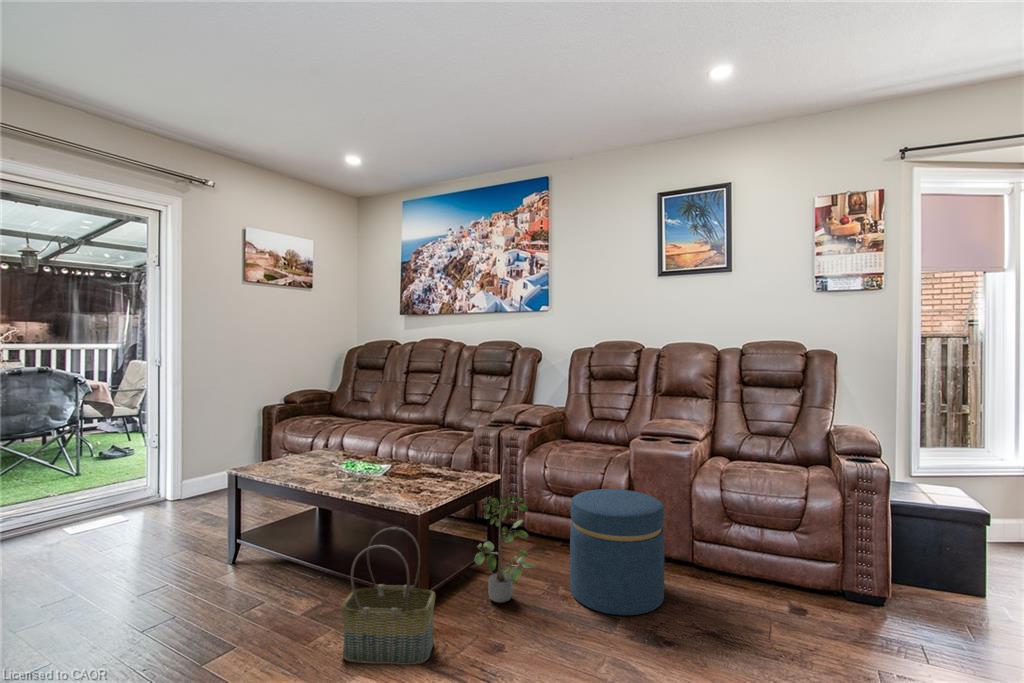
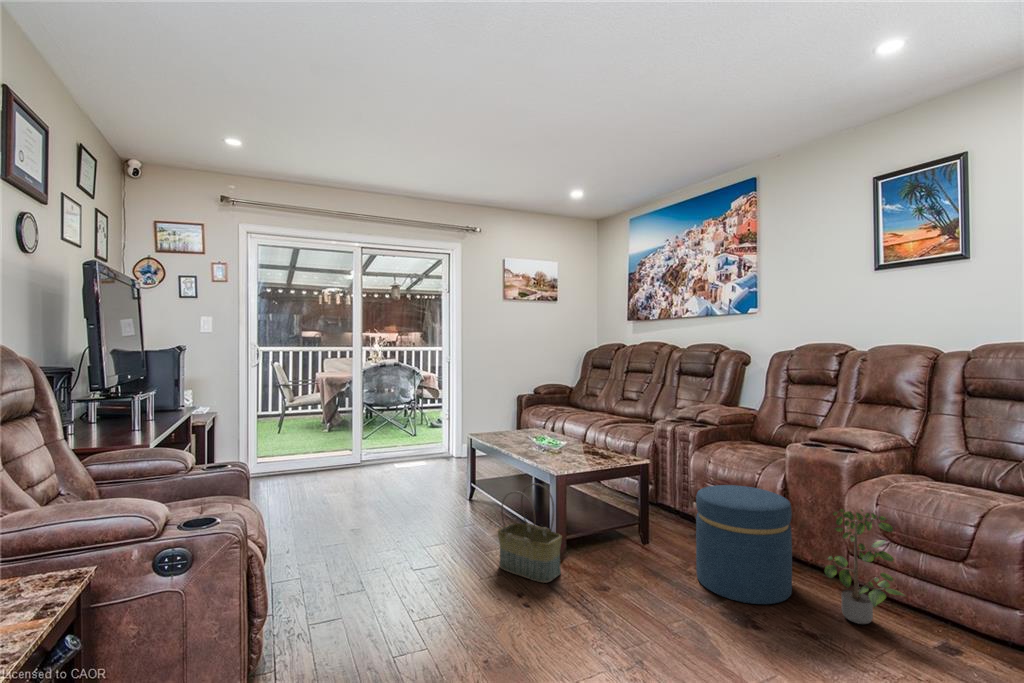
potted plant: present [474,494,536,603] -> present [824,509,905,624]

